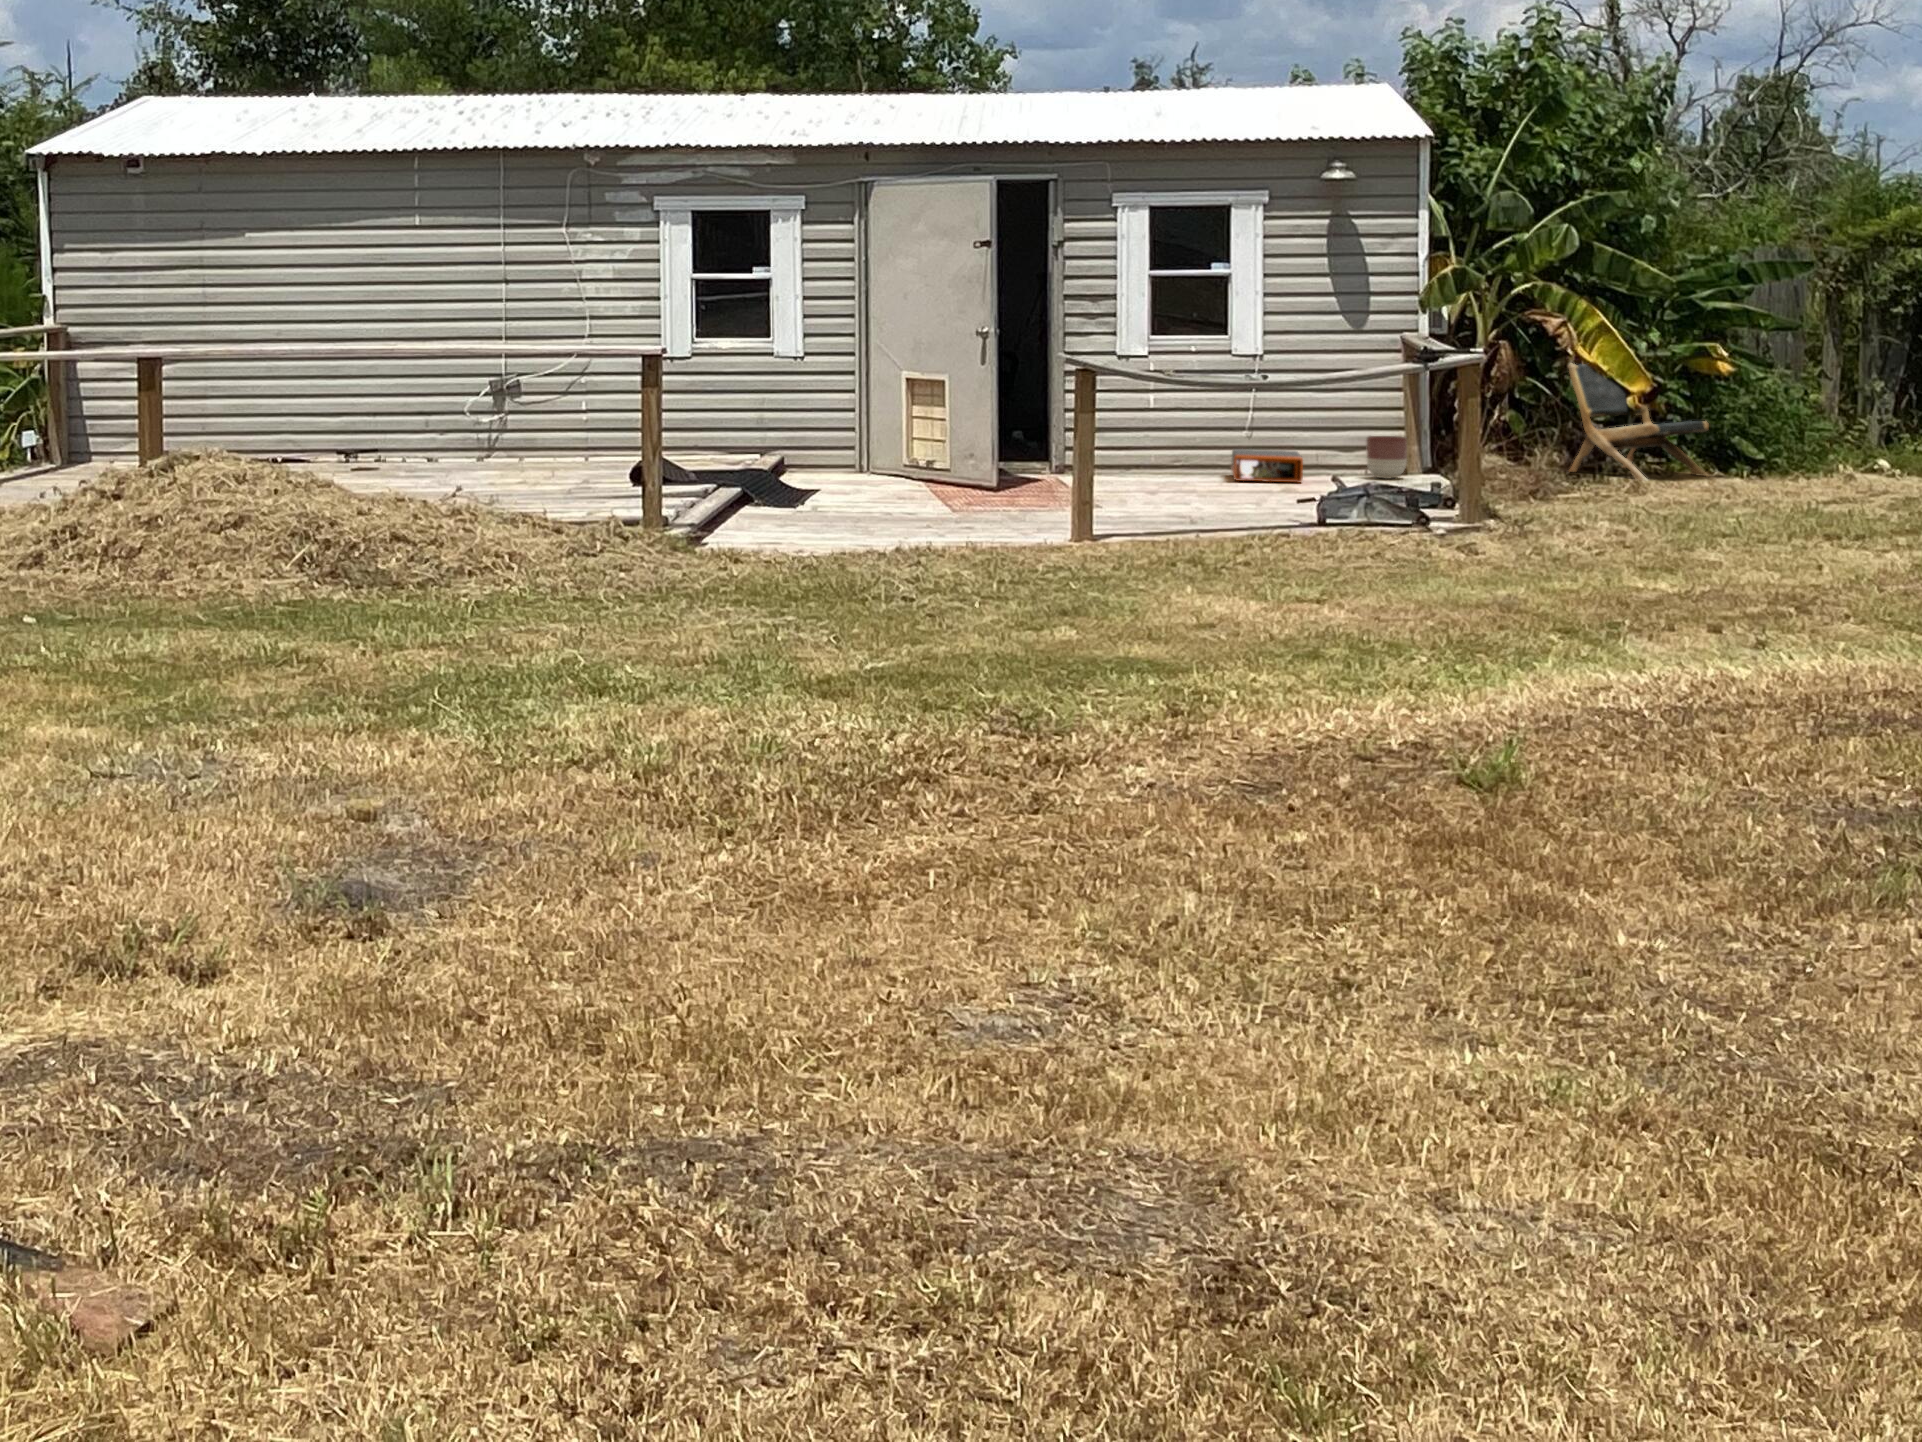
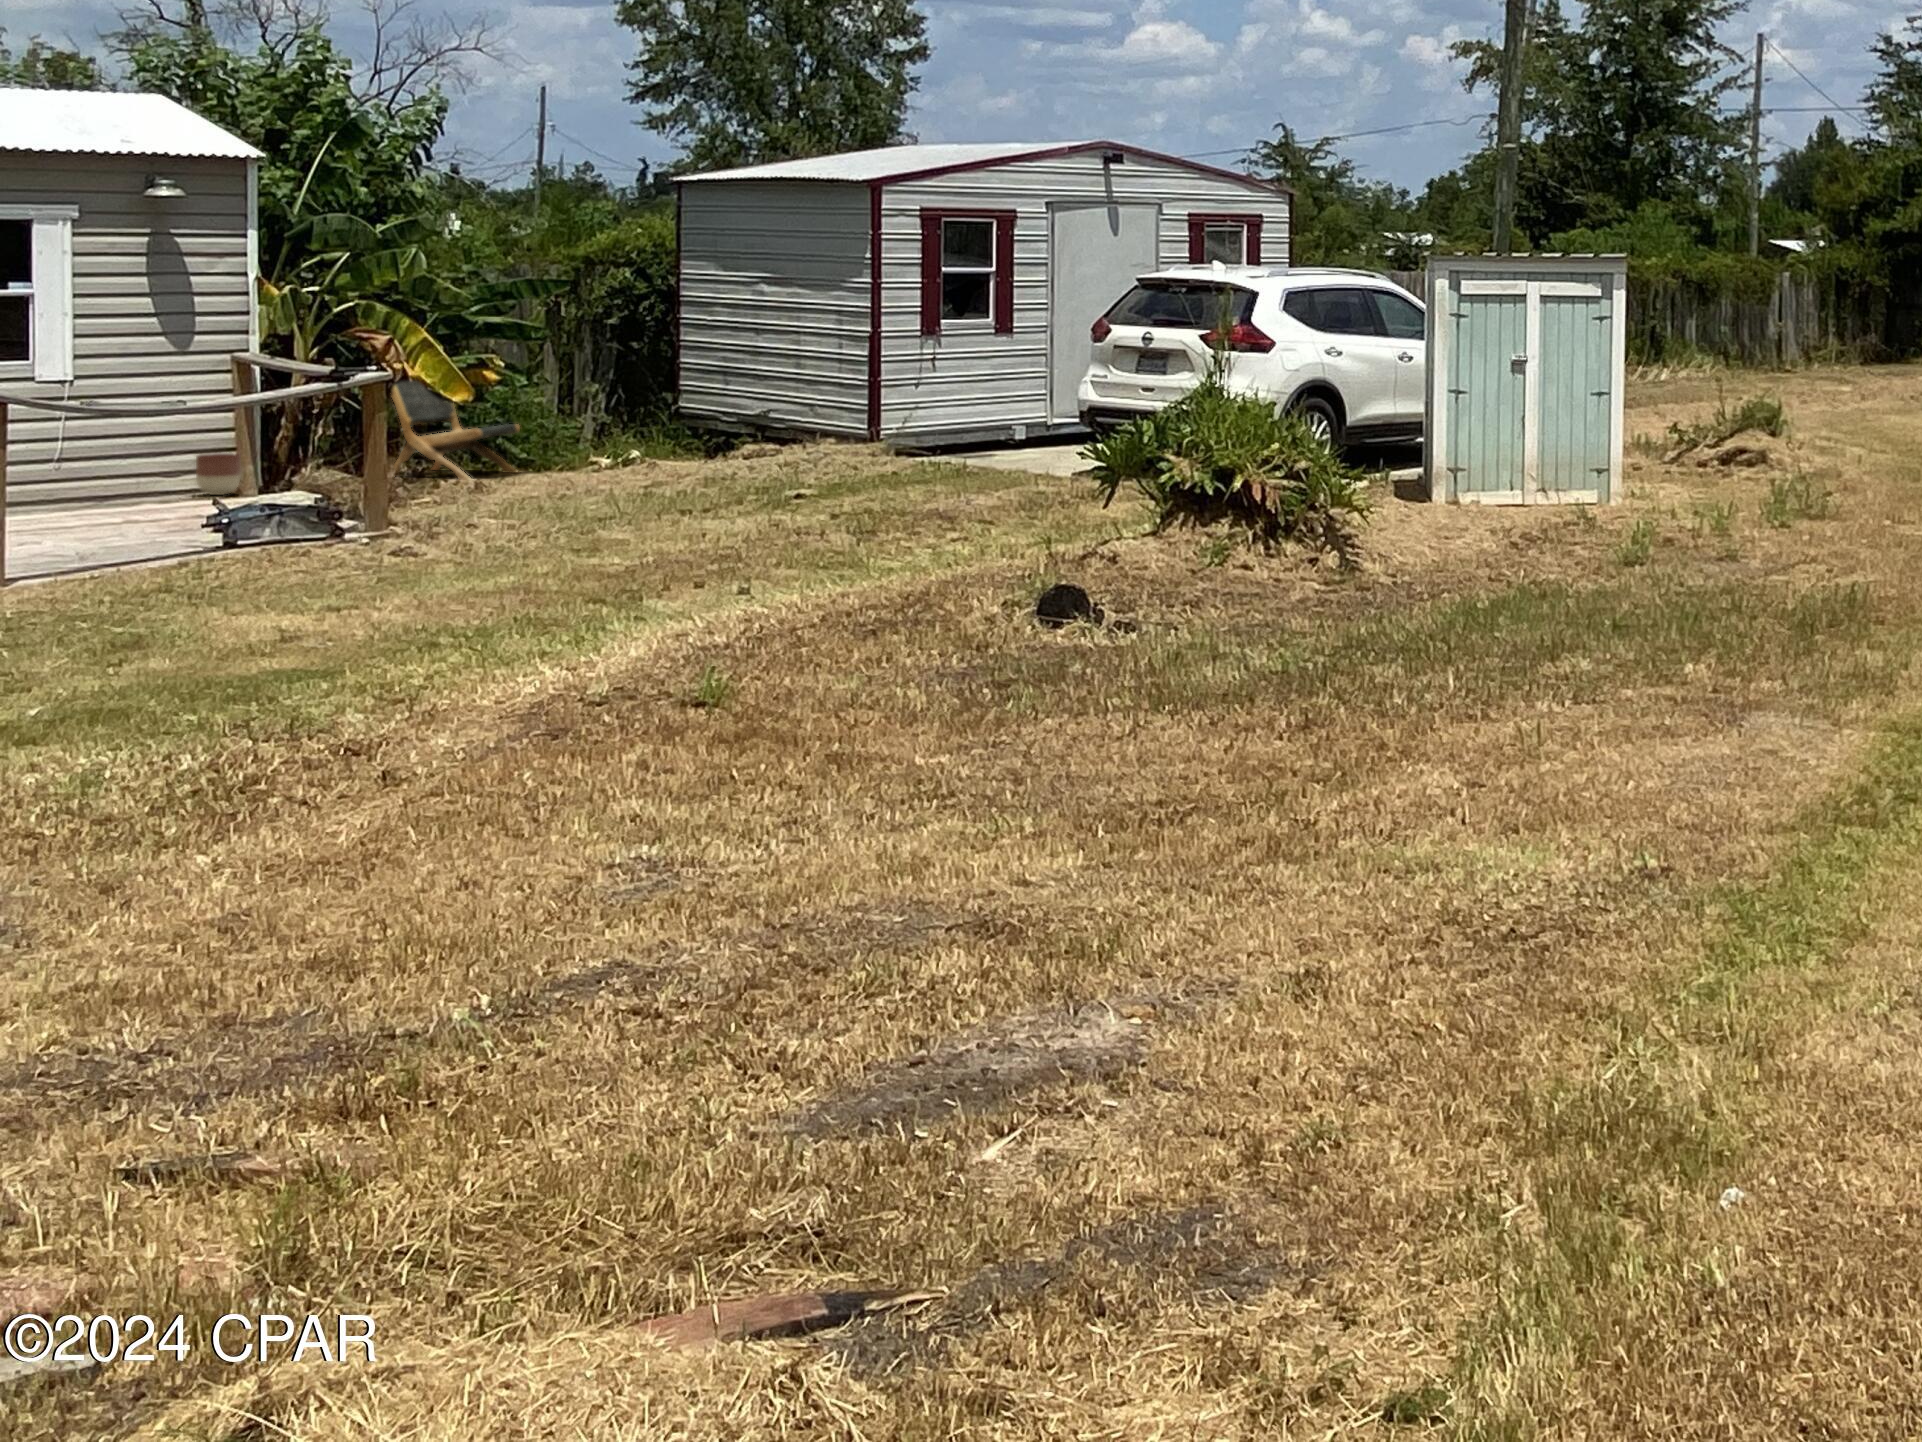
storage box: present [1231,449,1303,483] -> none [41,474,138,508]

